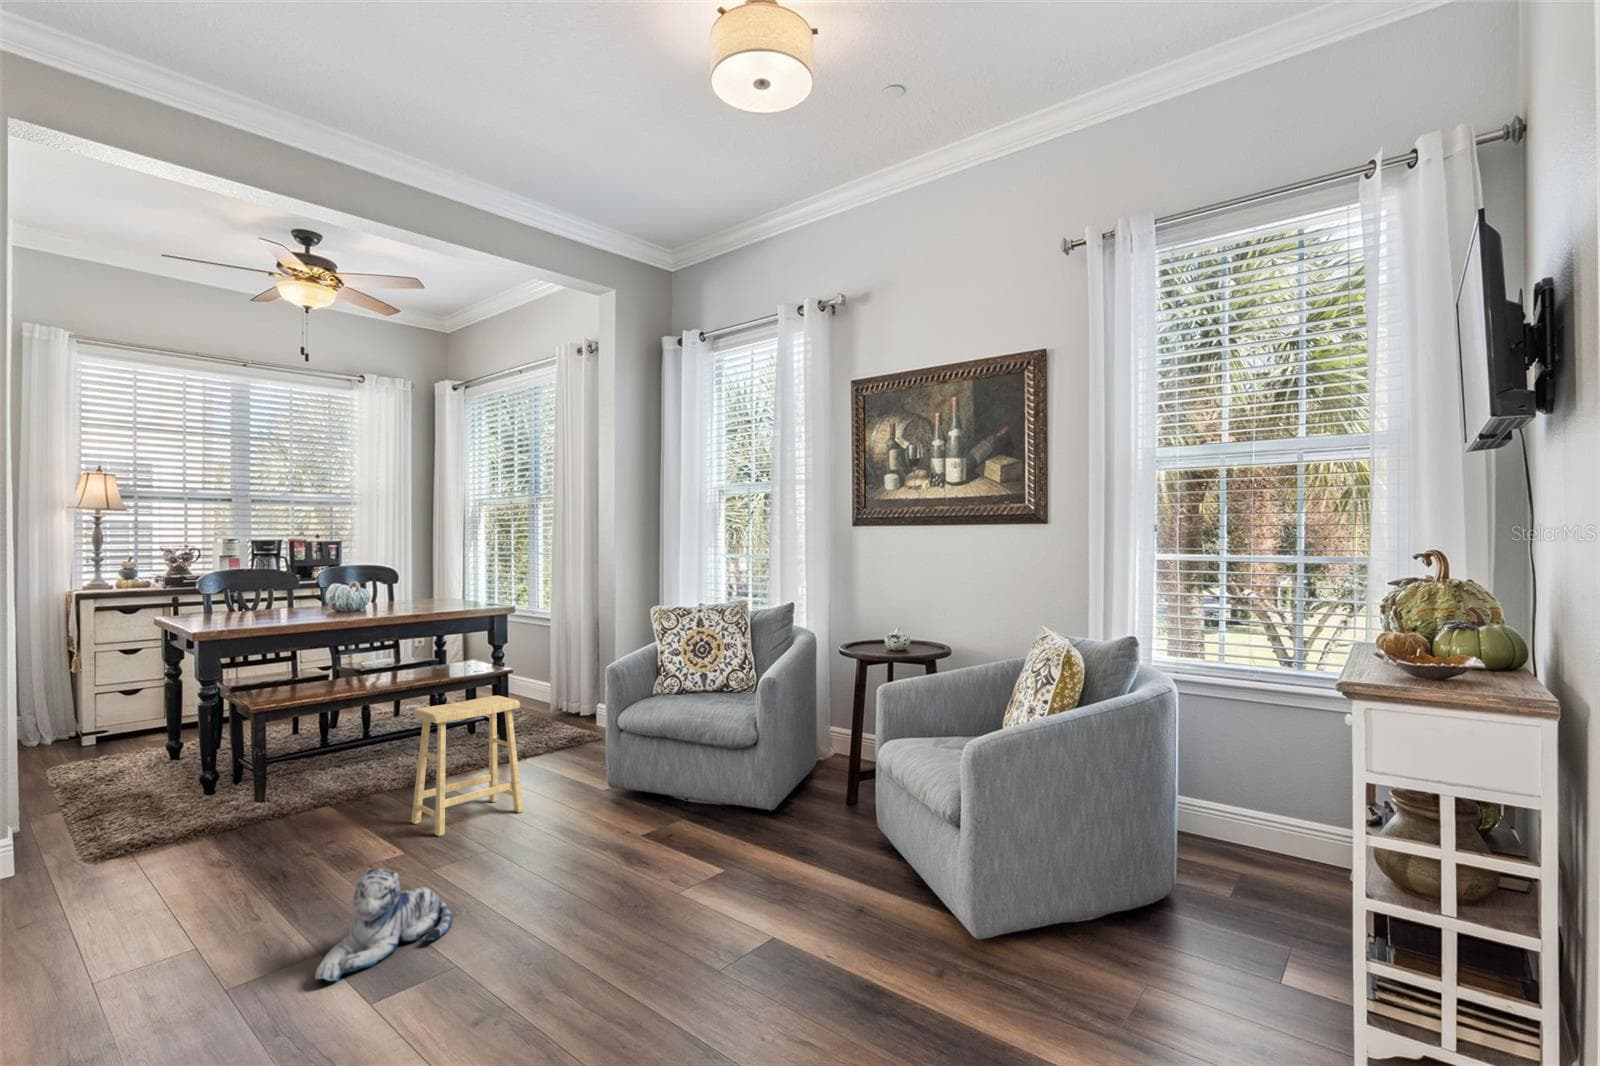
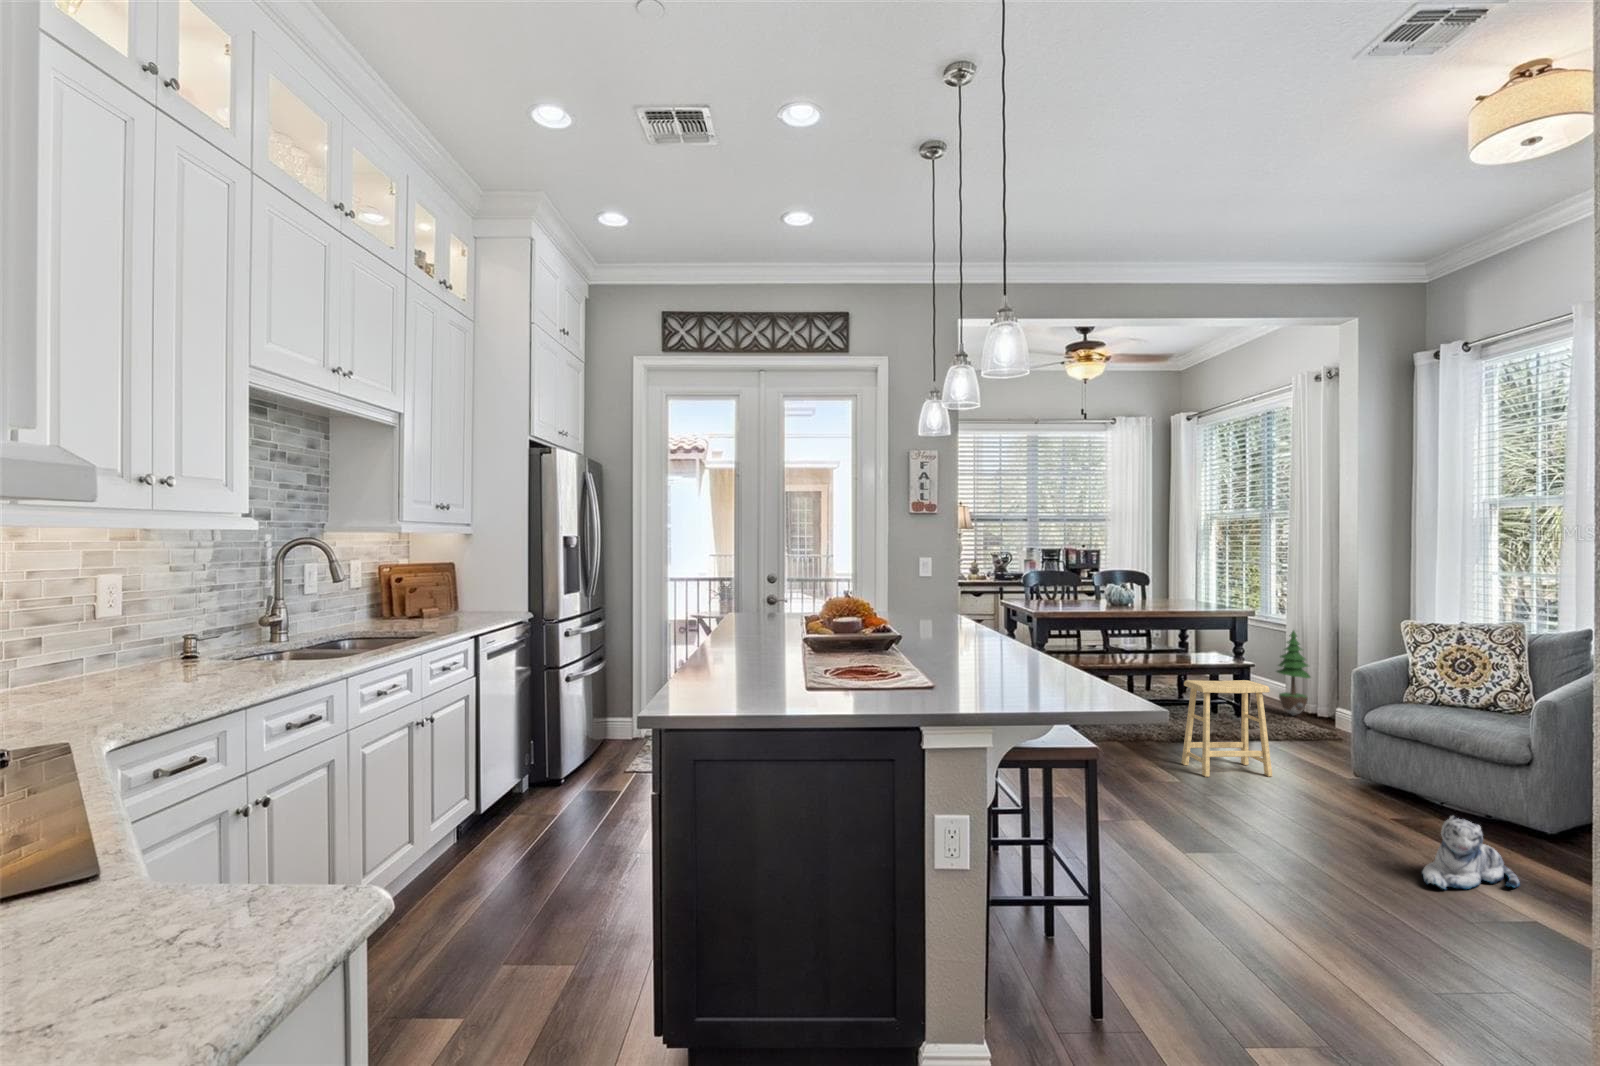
potted tree: none [538,623,574,719] -> present [1277,631,1310,716]
plush toy: present [315,869,452,981] -> present [1422,816,1520,889]

